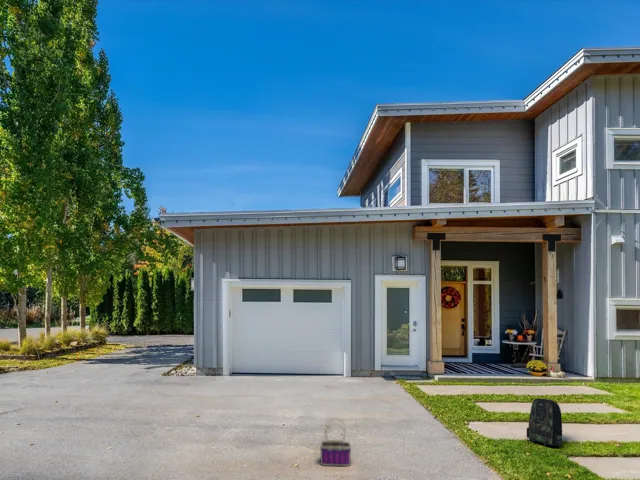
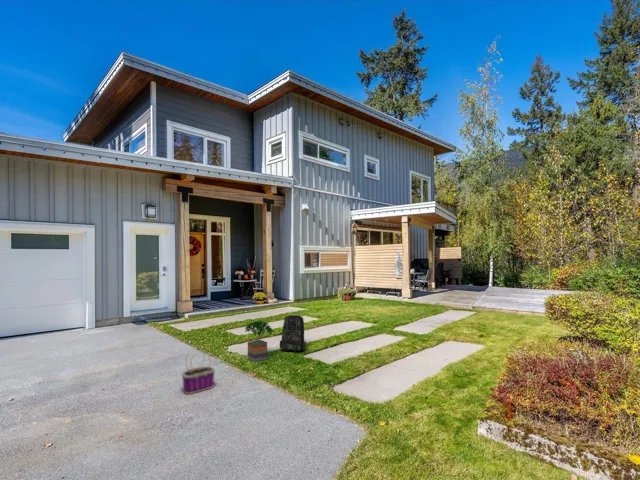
potted tree: none [478,397,513,446] -> present [246,321,273,362]
basket: present [320,419,351,466] -> present [182,349,215,394]

